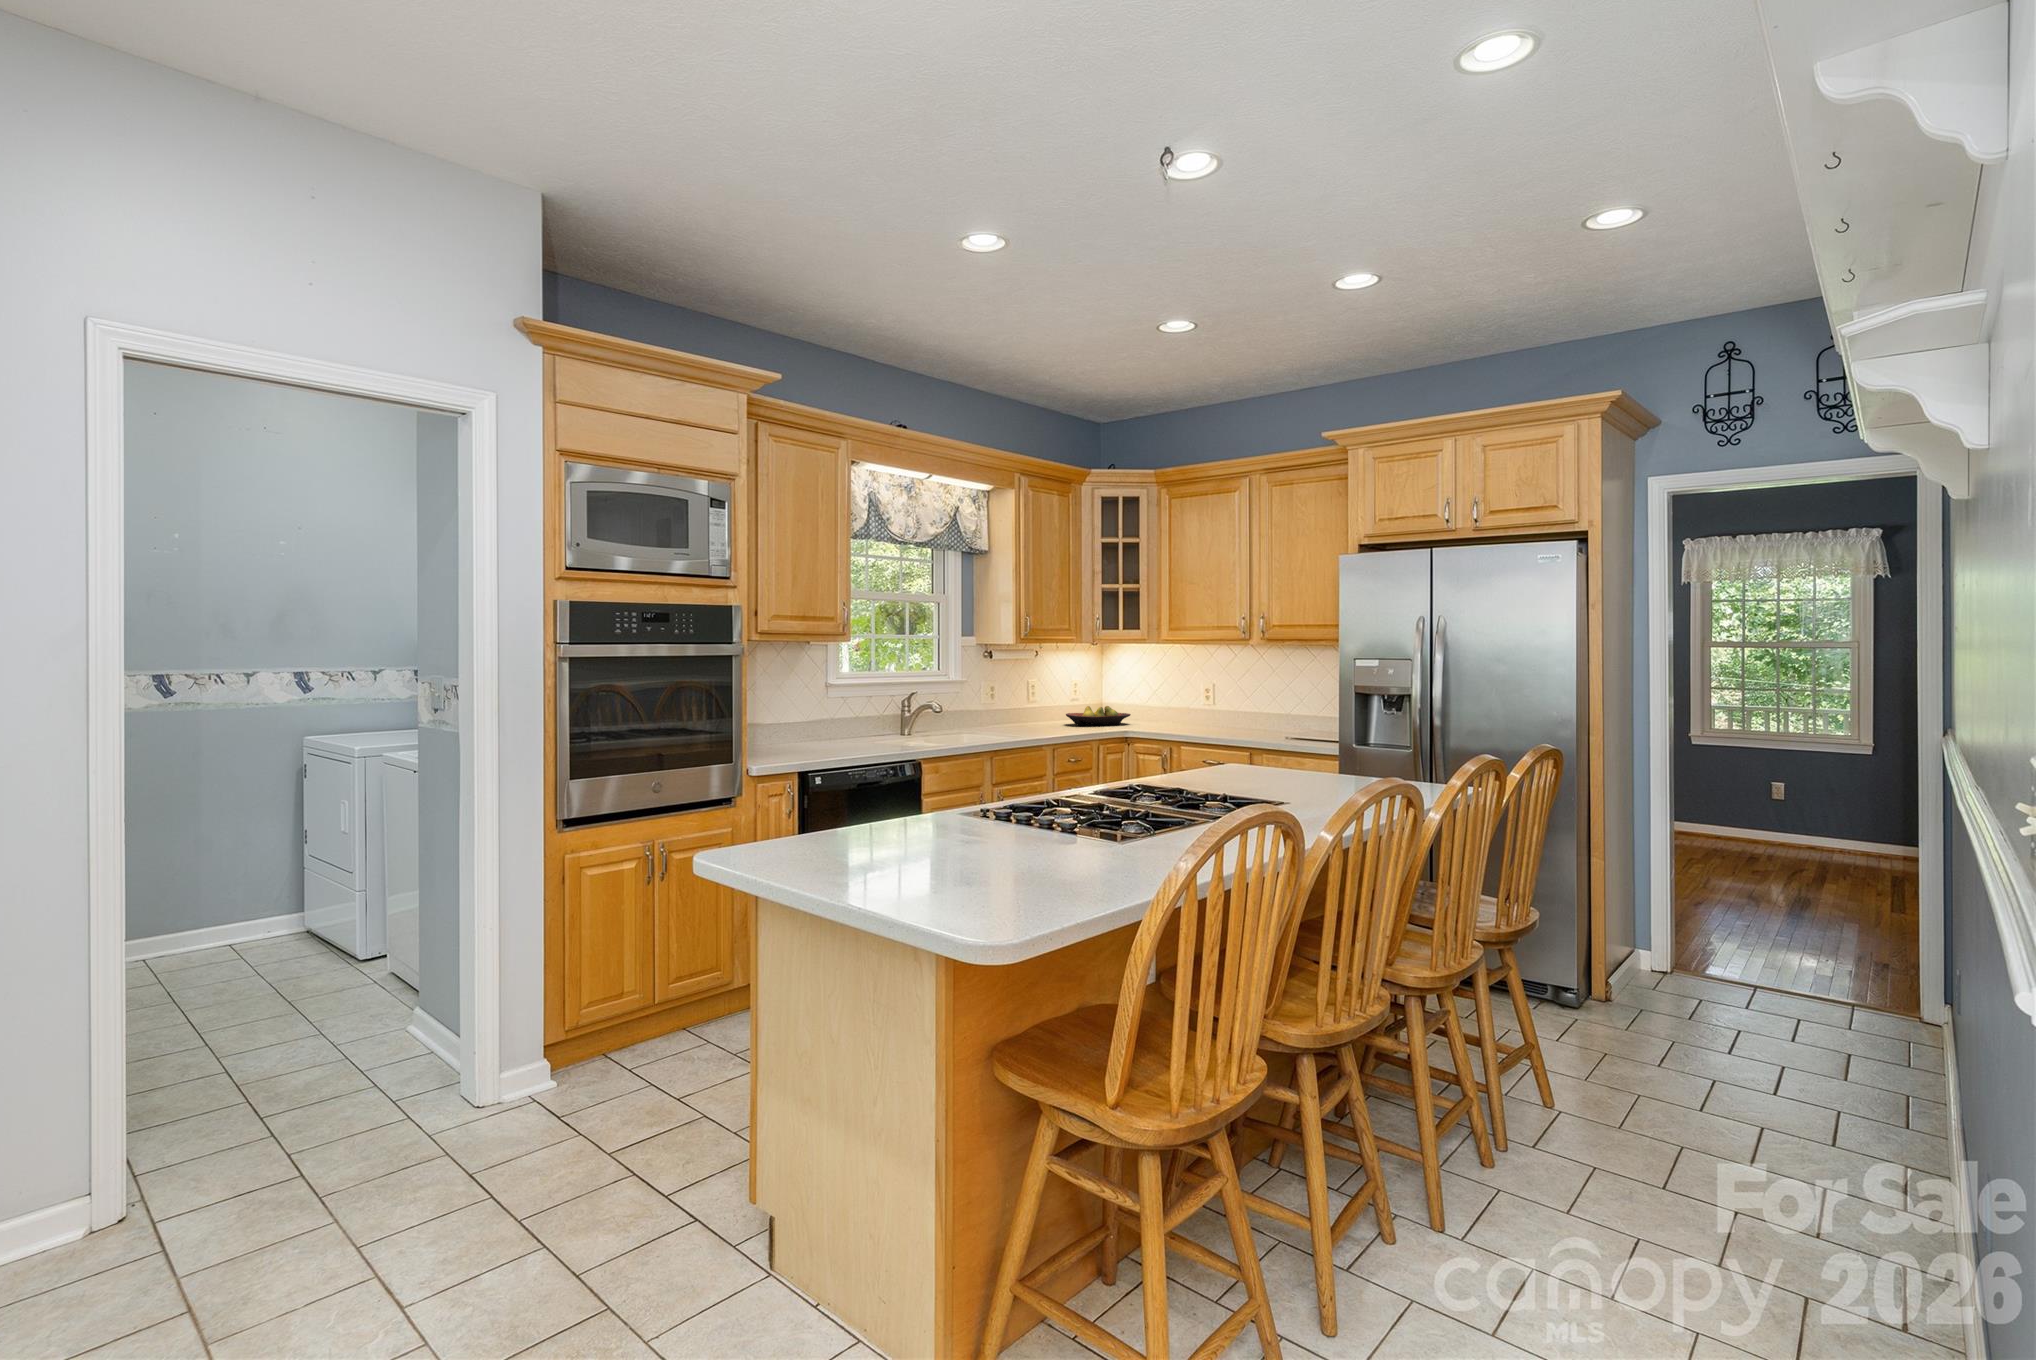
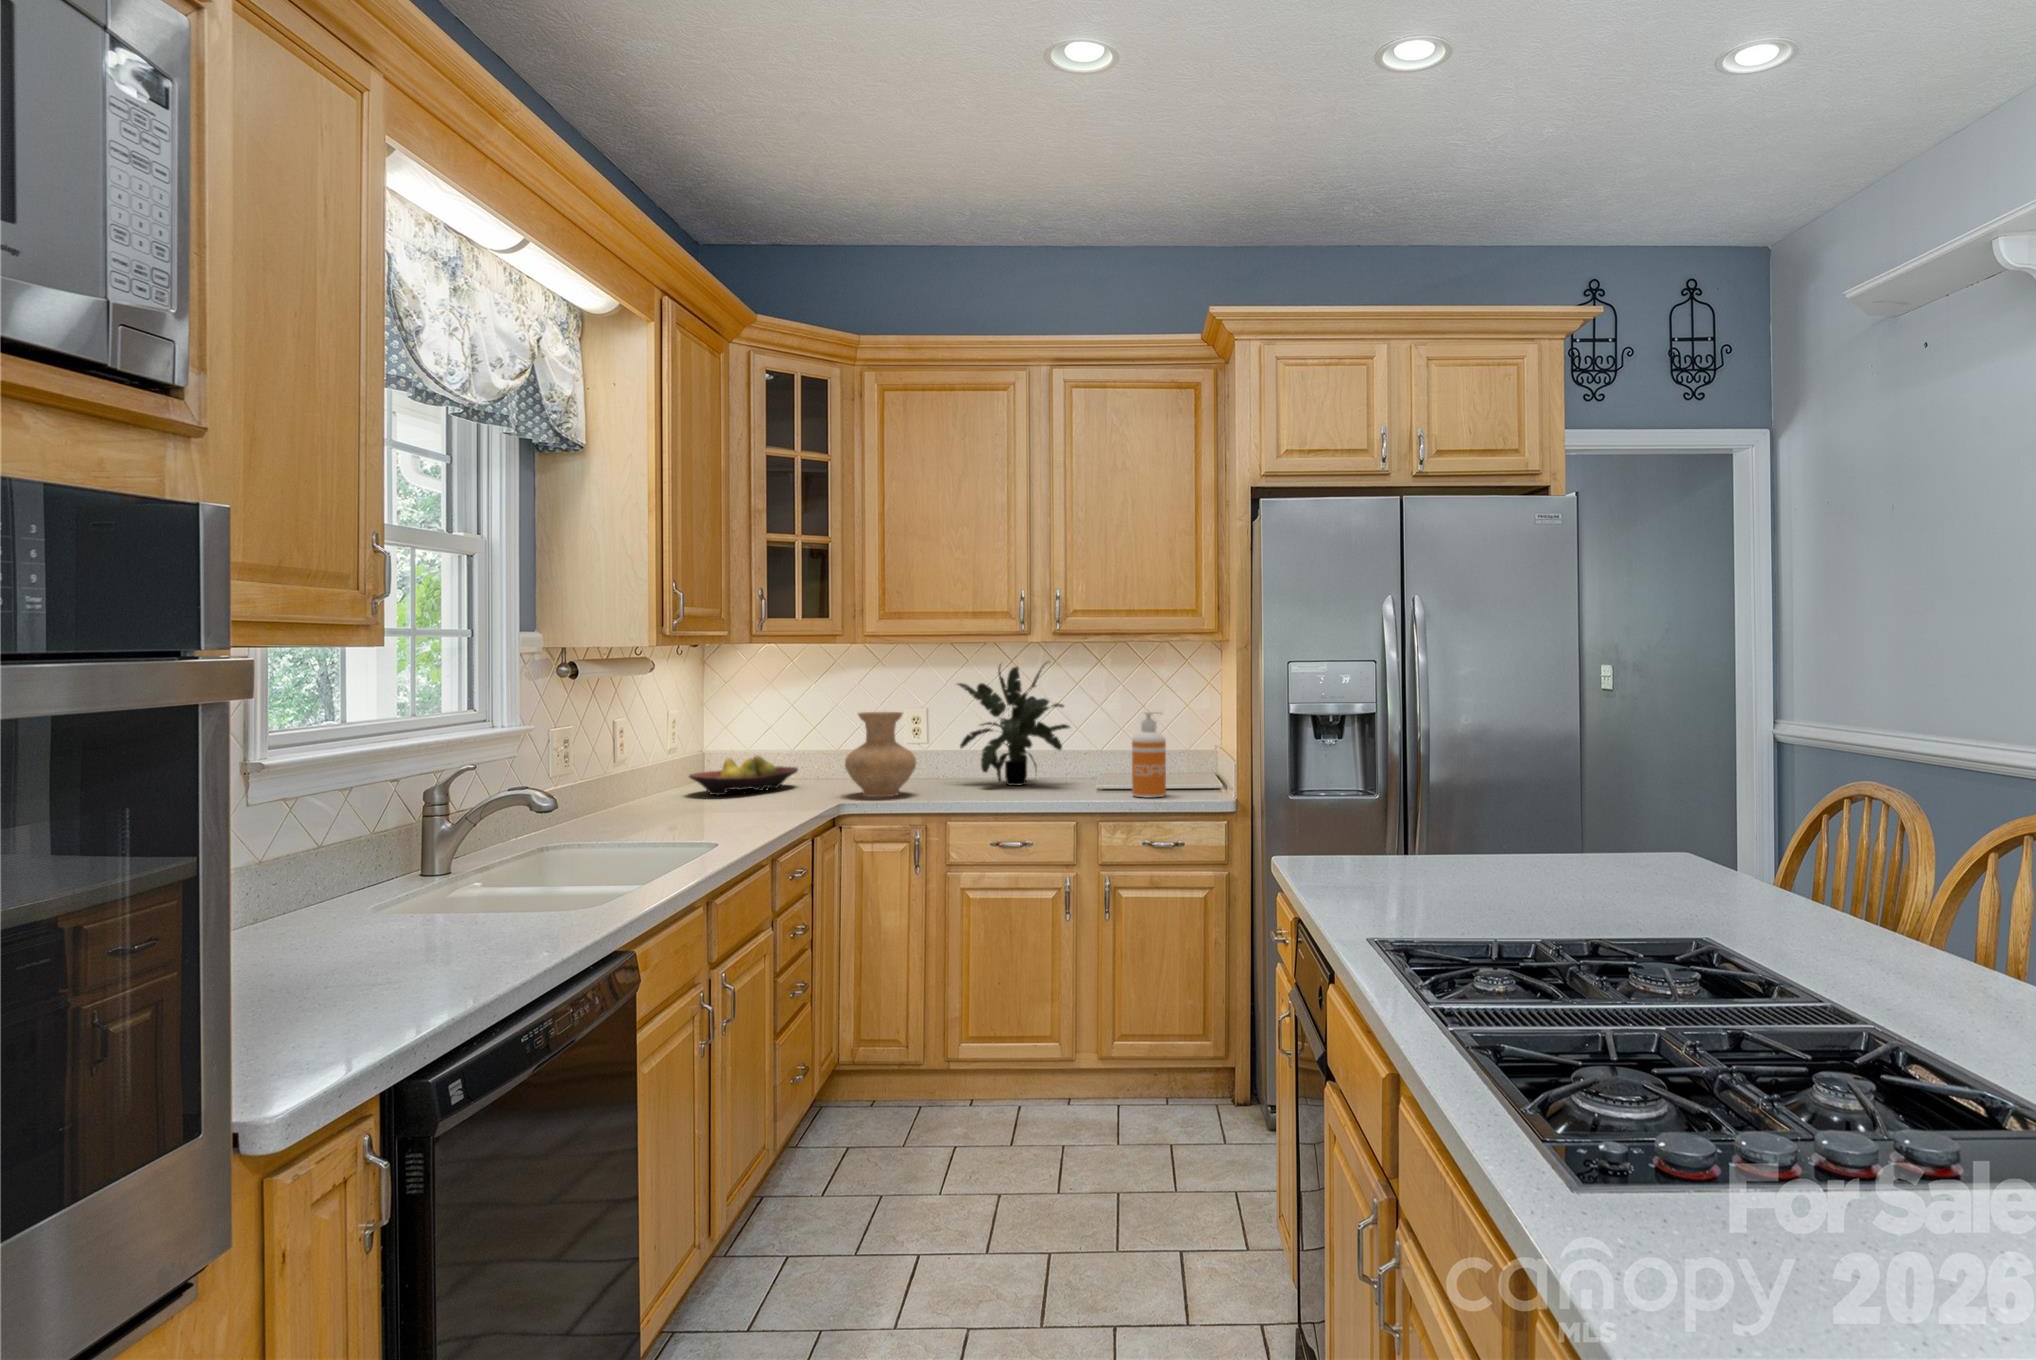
potted plant: none [1212,657,1277,733] -> present [958,663,1069,786]
vase: none [1132,684,1173,732] -> present [845,712,916,797]
soap dispenser: none [1281,690,1303,744] -> present [1132,712,1166,798]

